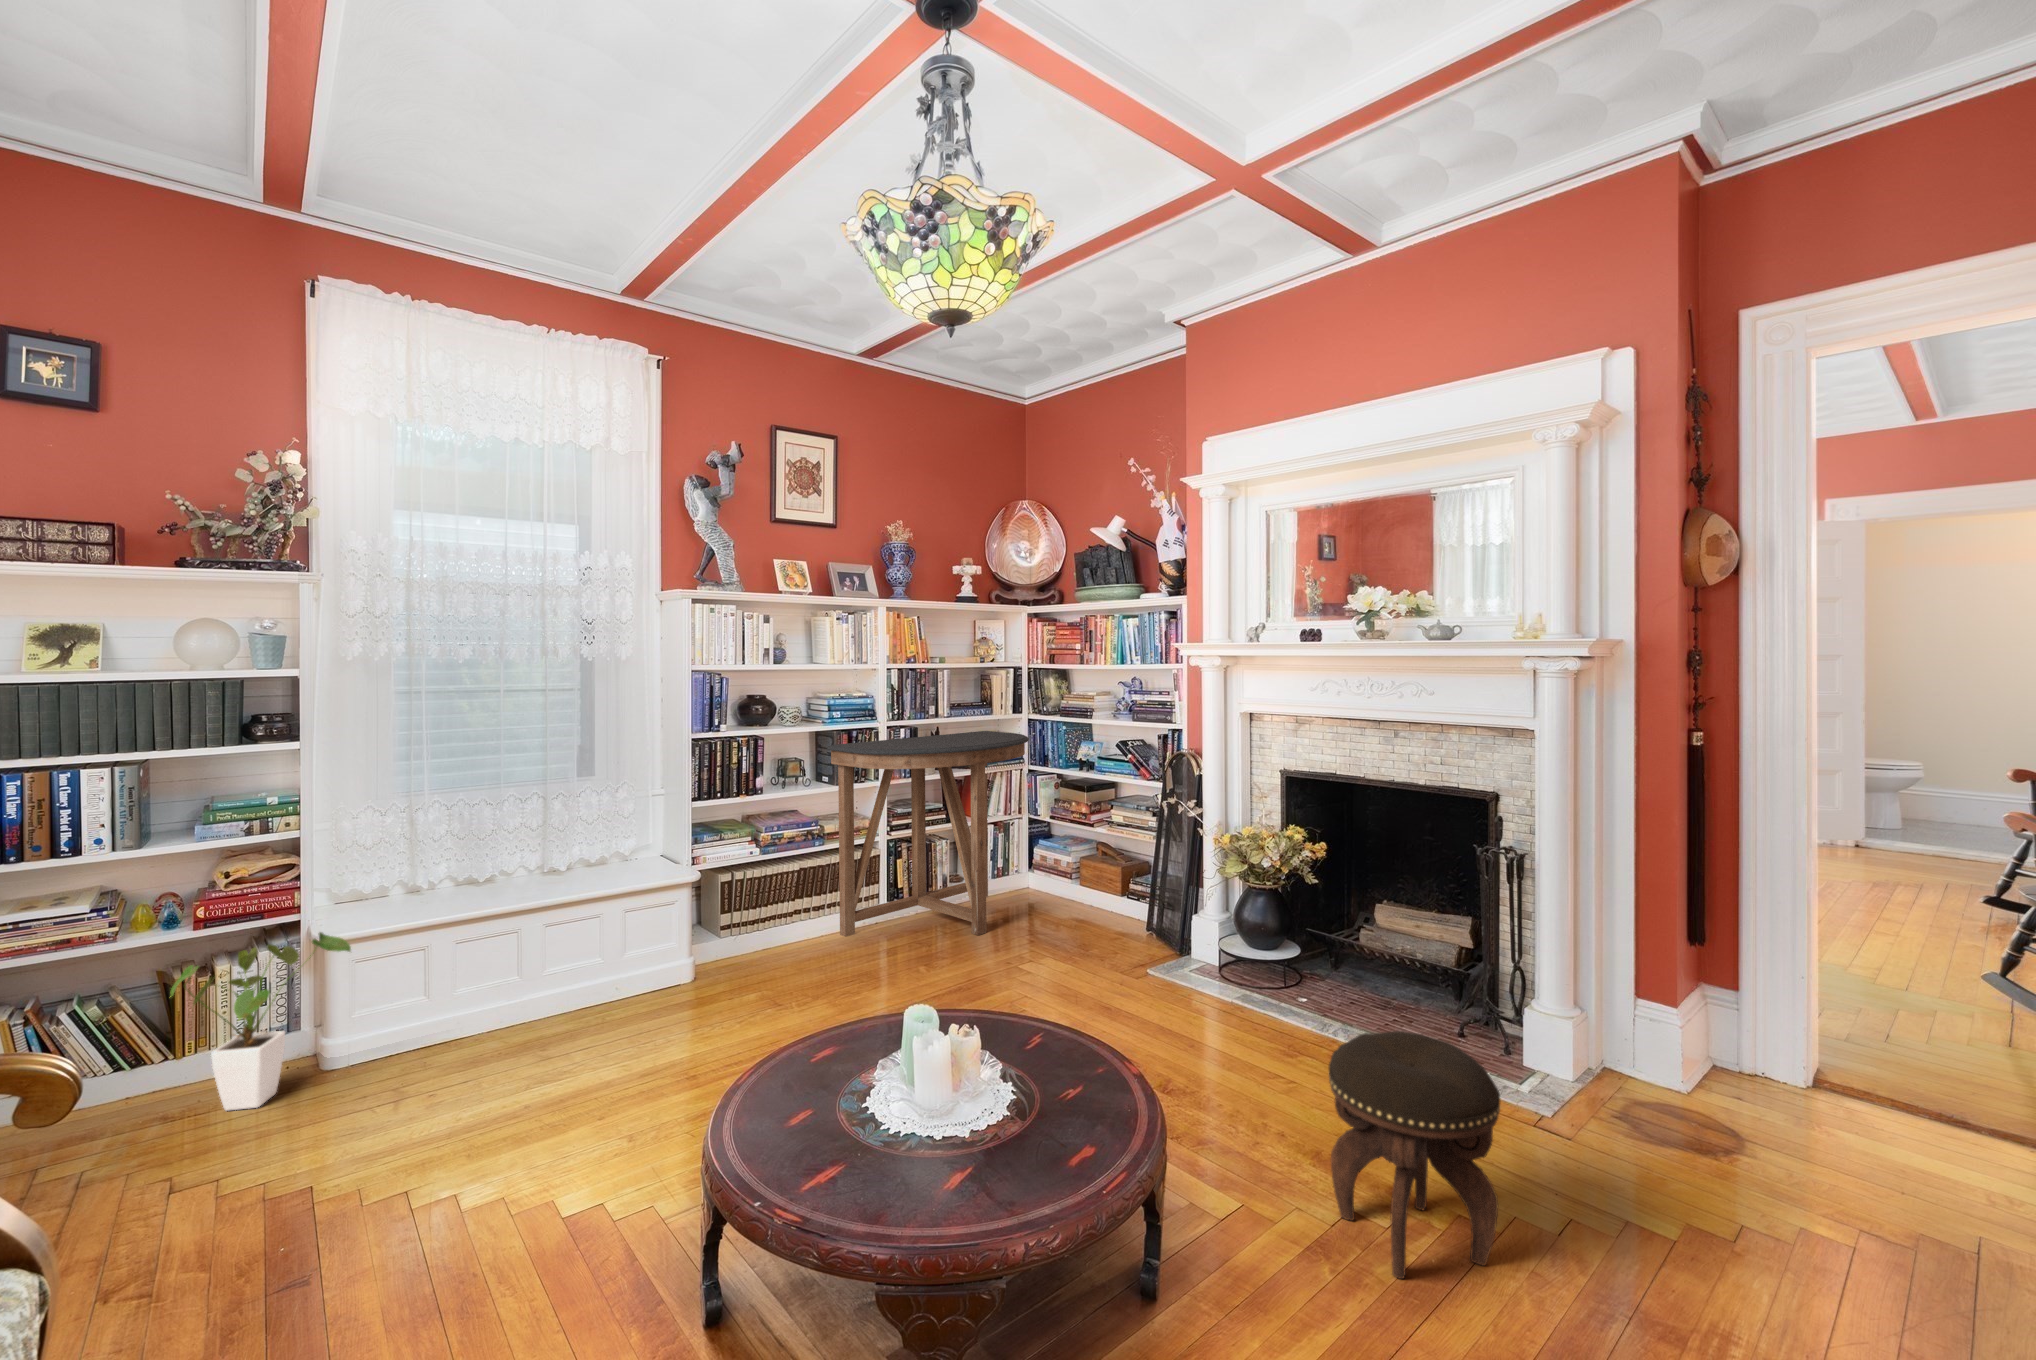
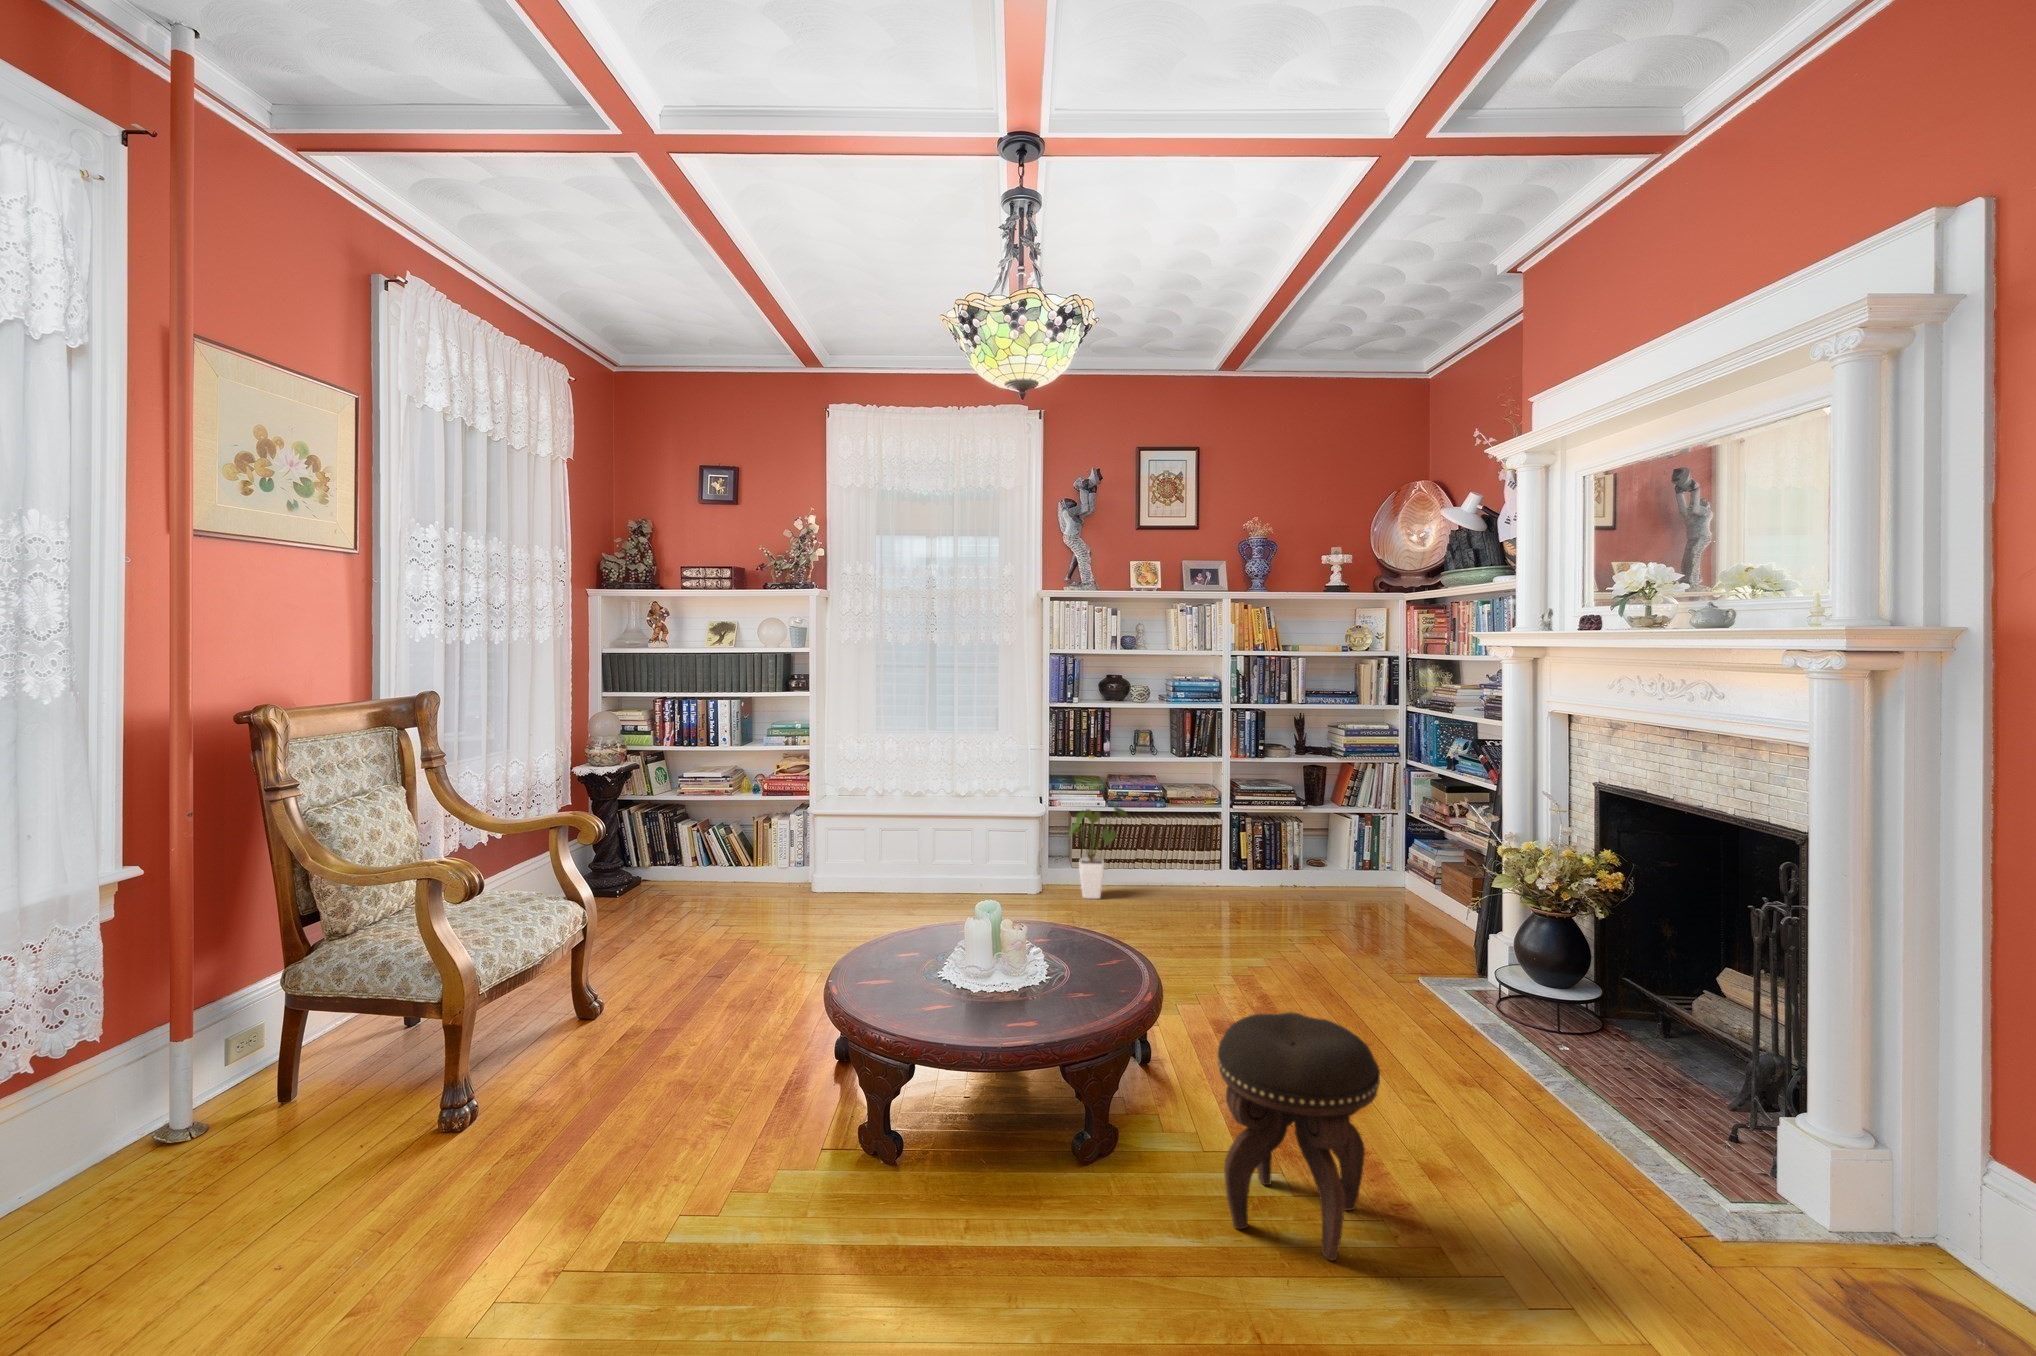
console table: present [827,731,1029,936] -> none [1165,720,1377,915]
house plant: present [170,932,351,1110] -> present [1069,807,1127,899]

